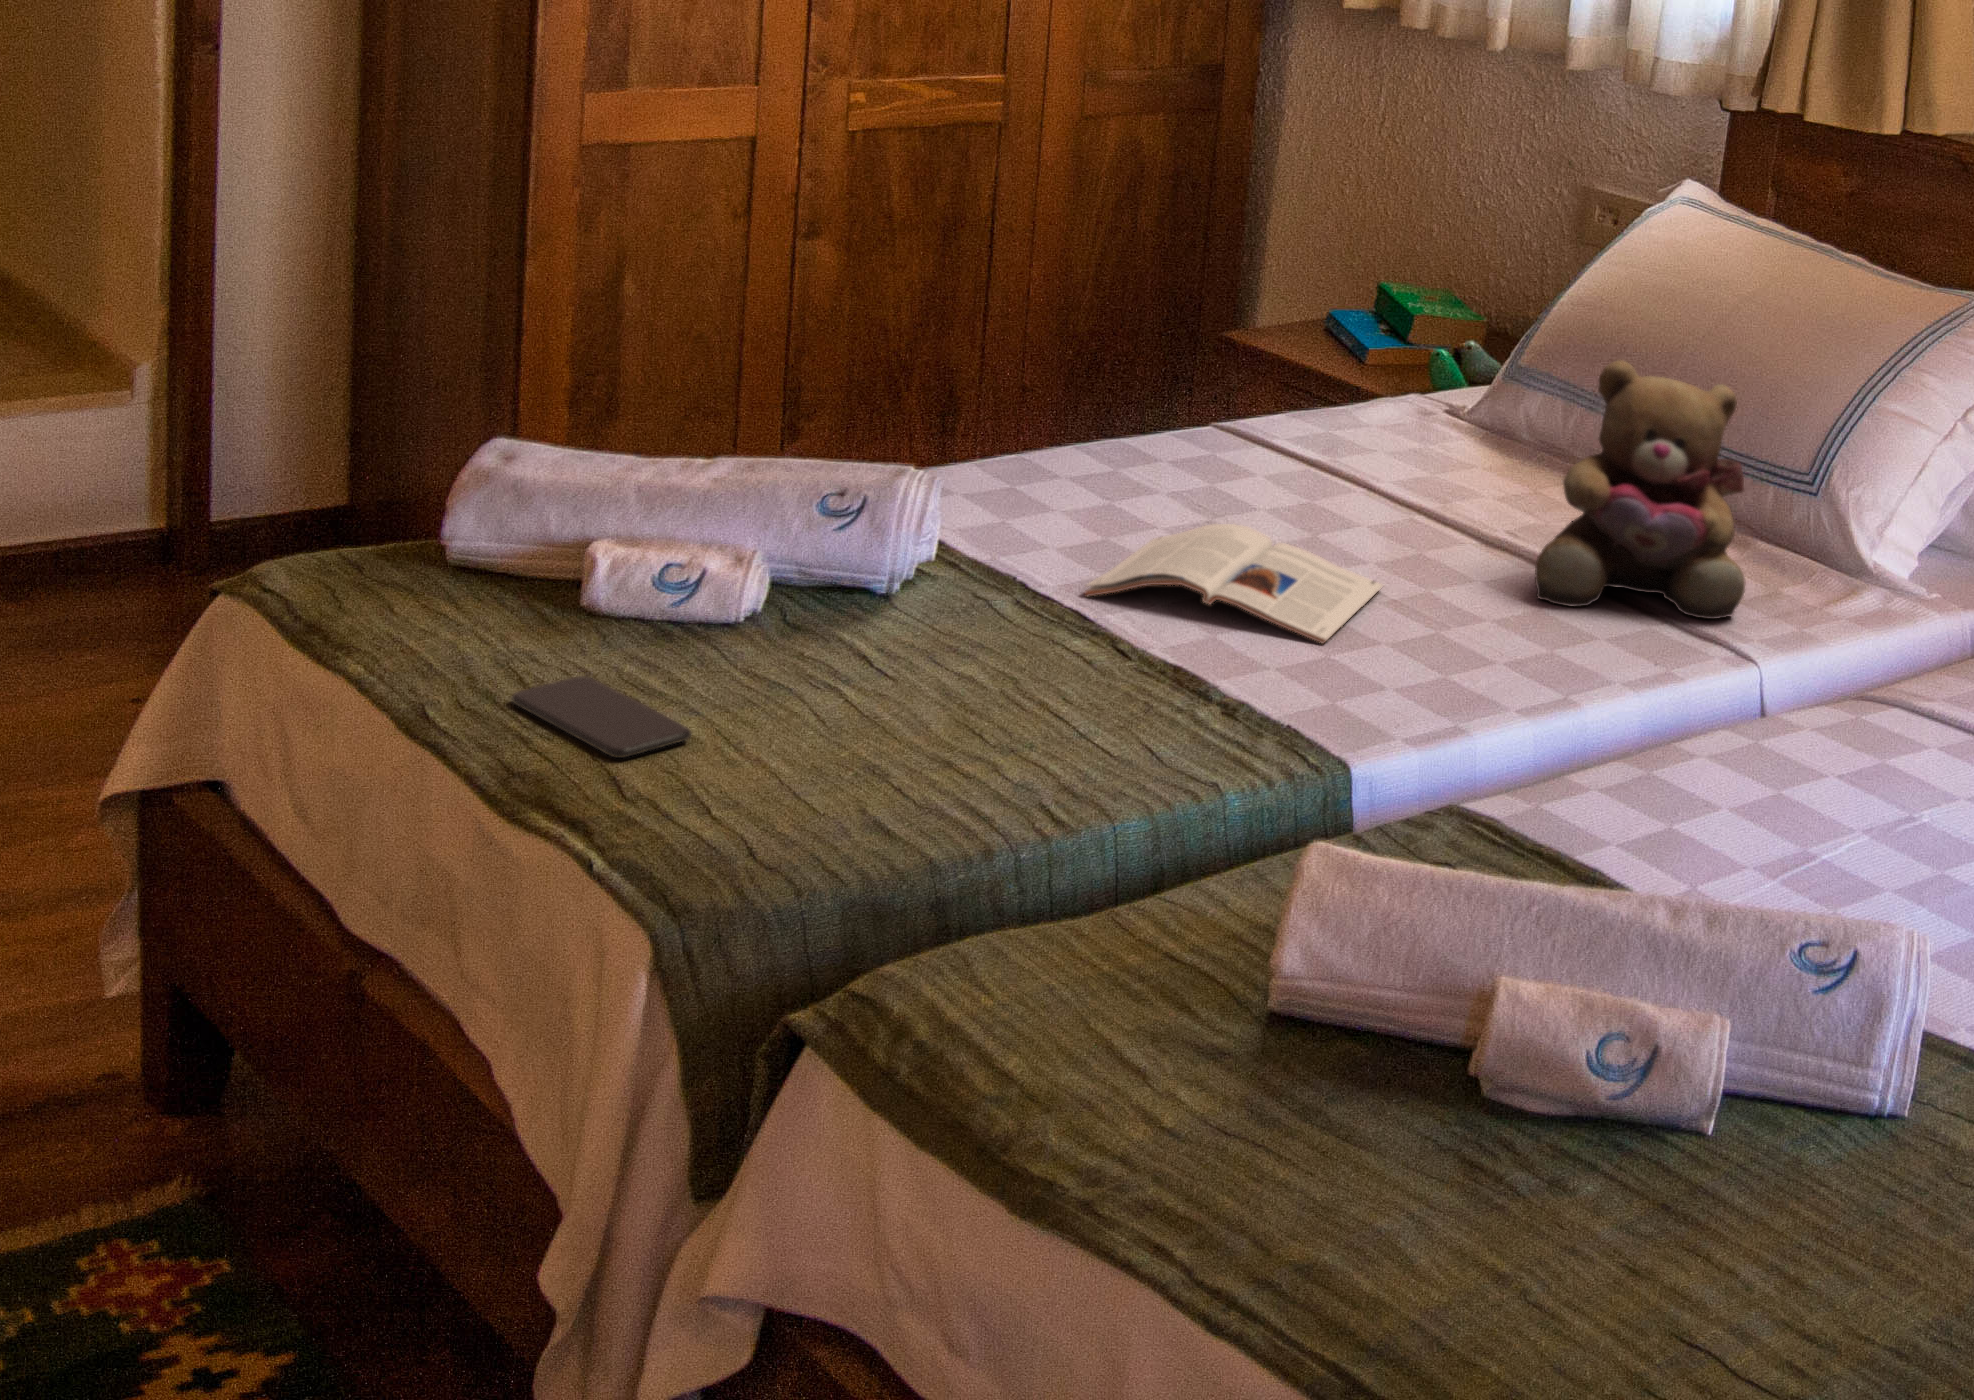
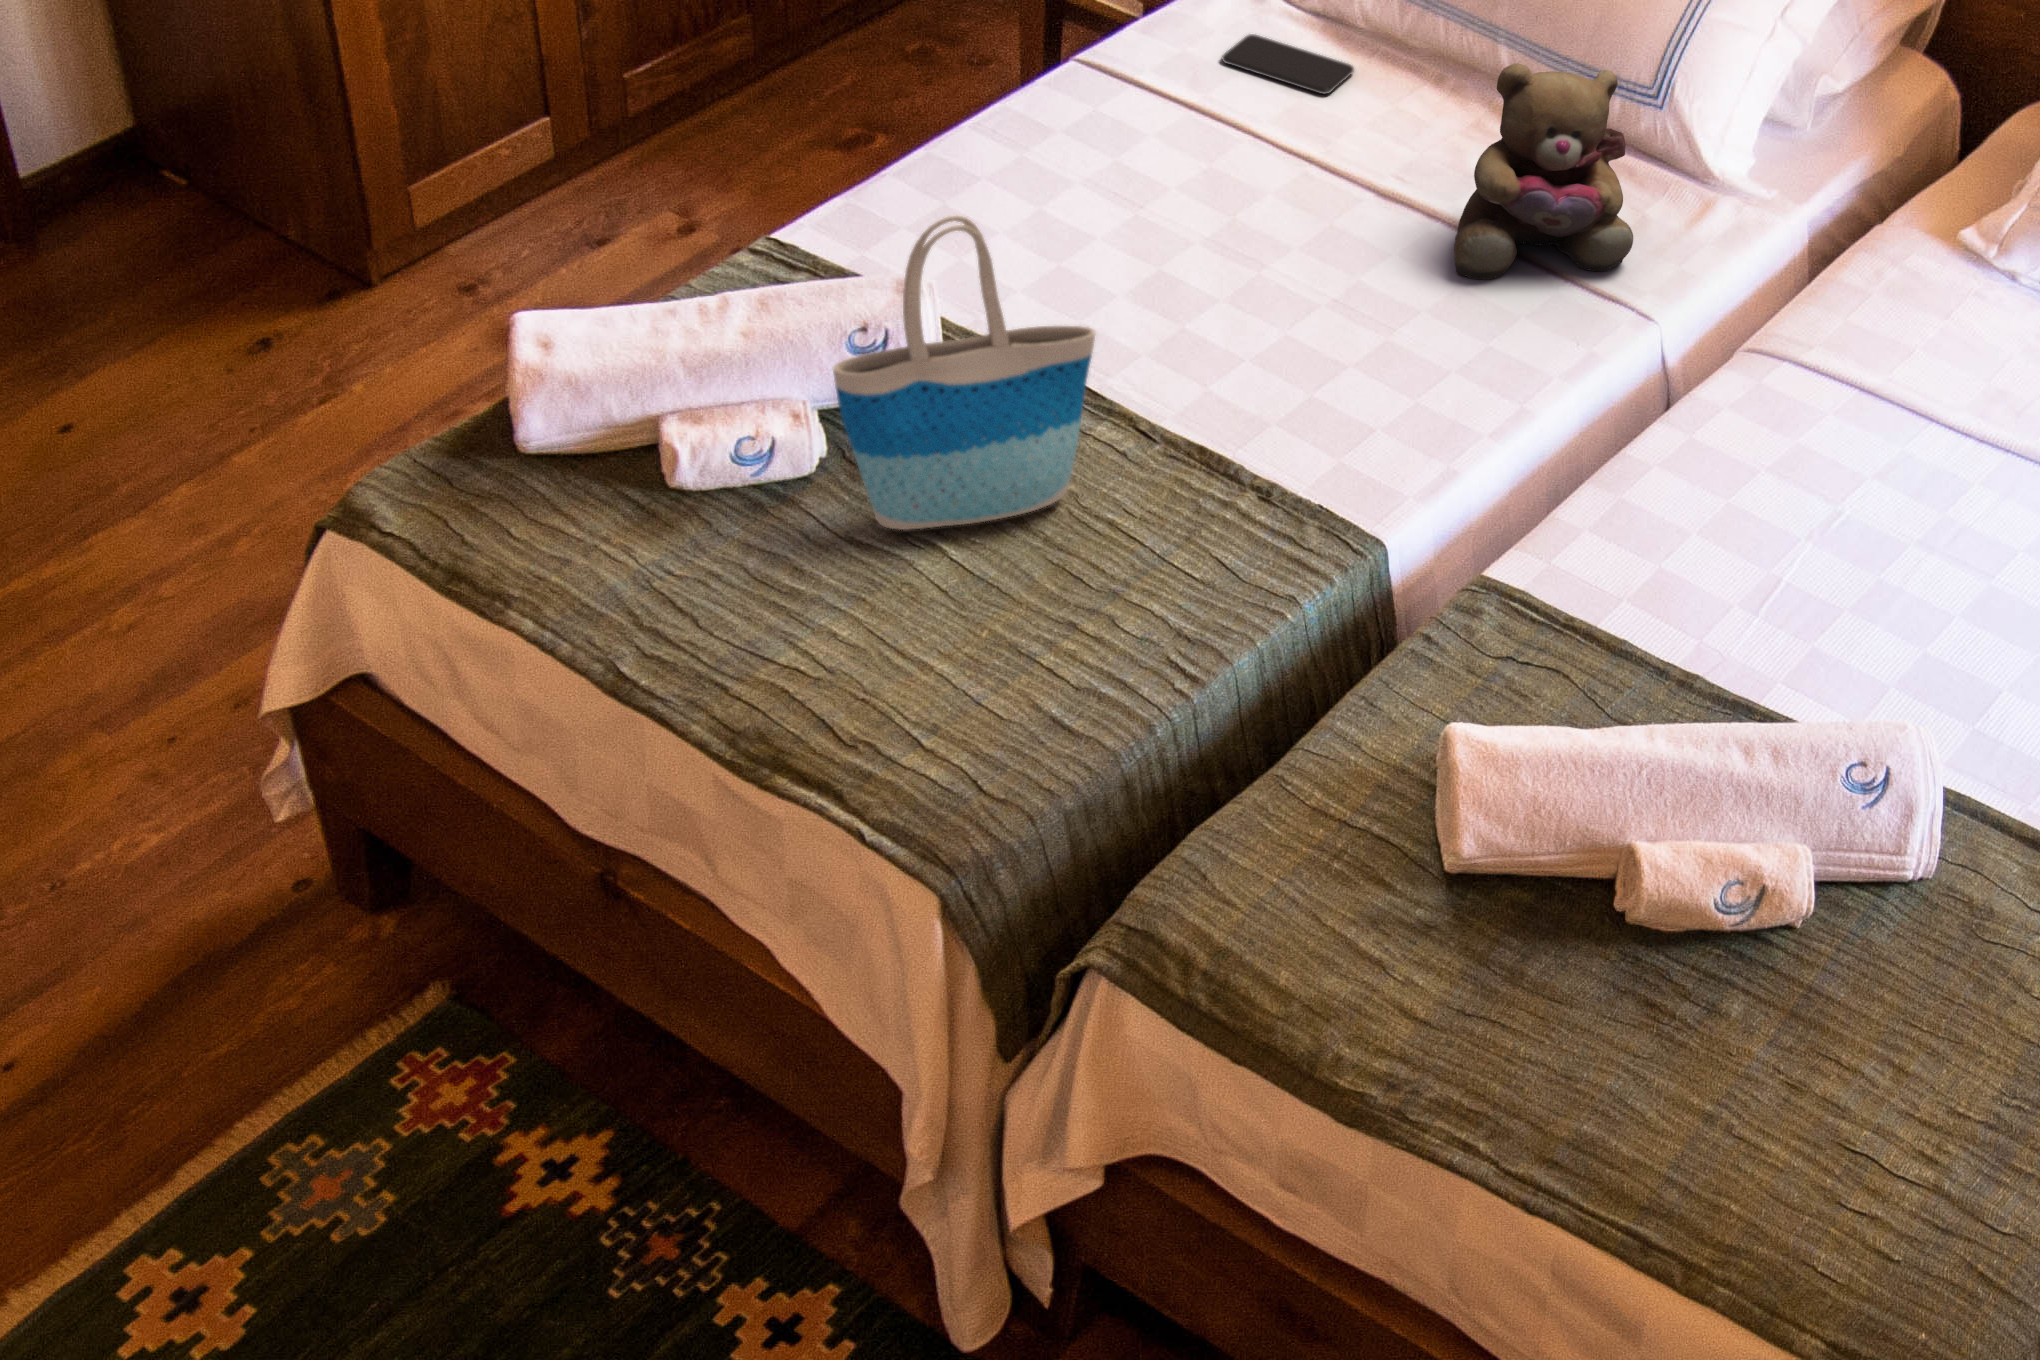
tote bag: none [762,285,1055,672] -> present [833,216,1095,530]
magazine: present [1085,524,1383,643] -> none [1085,252,1329,386]
smartphone: present [511,676,692,758] -> present [1221,34,1354,94]

